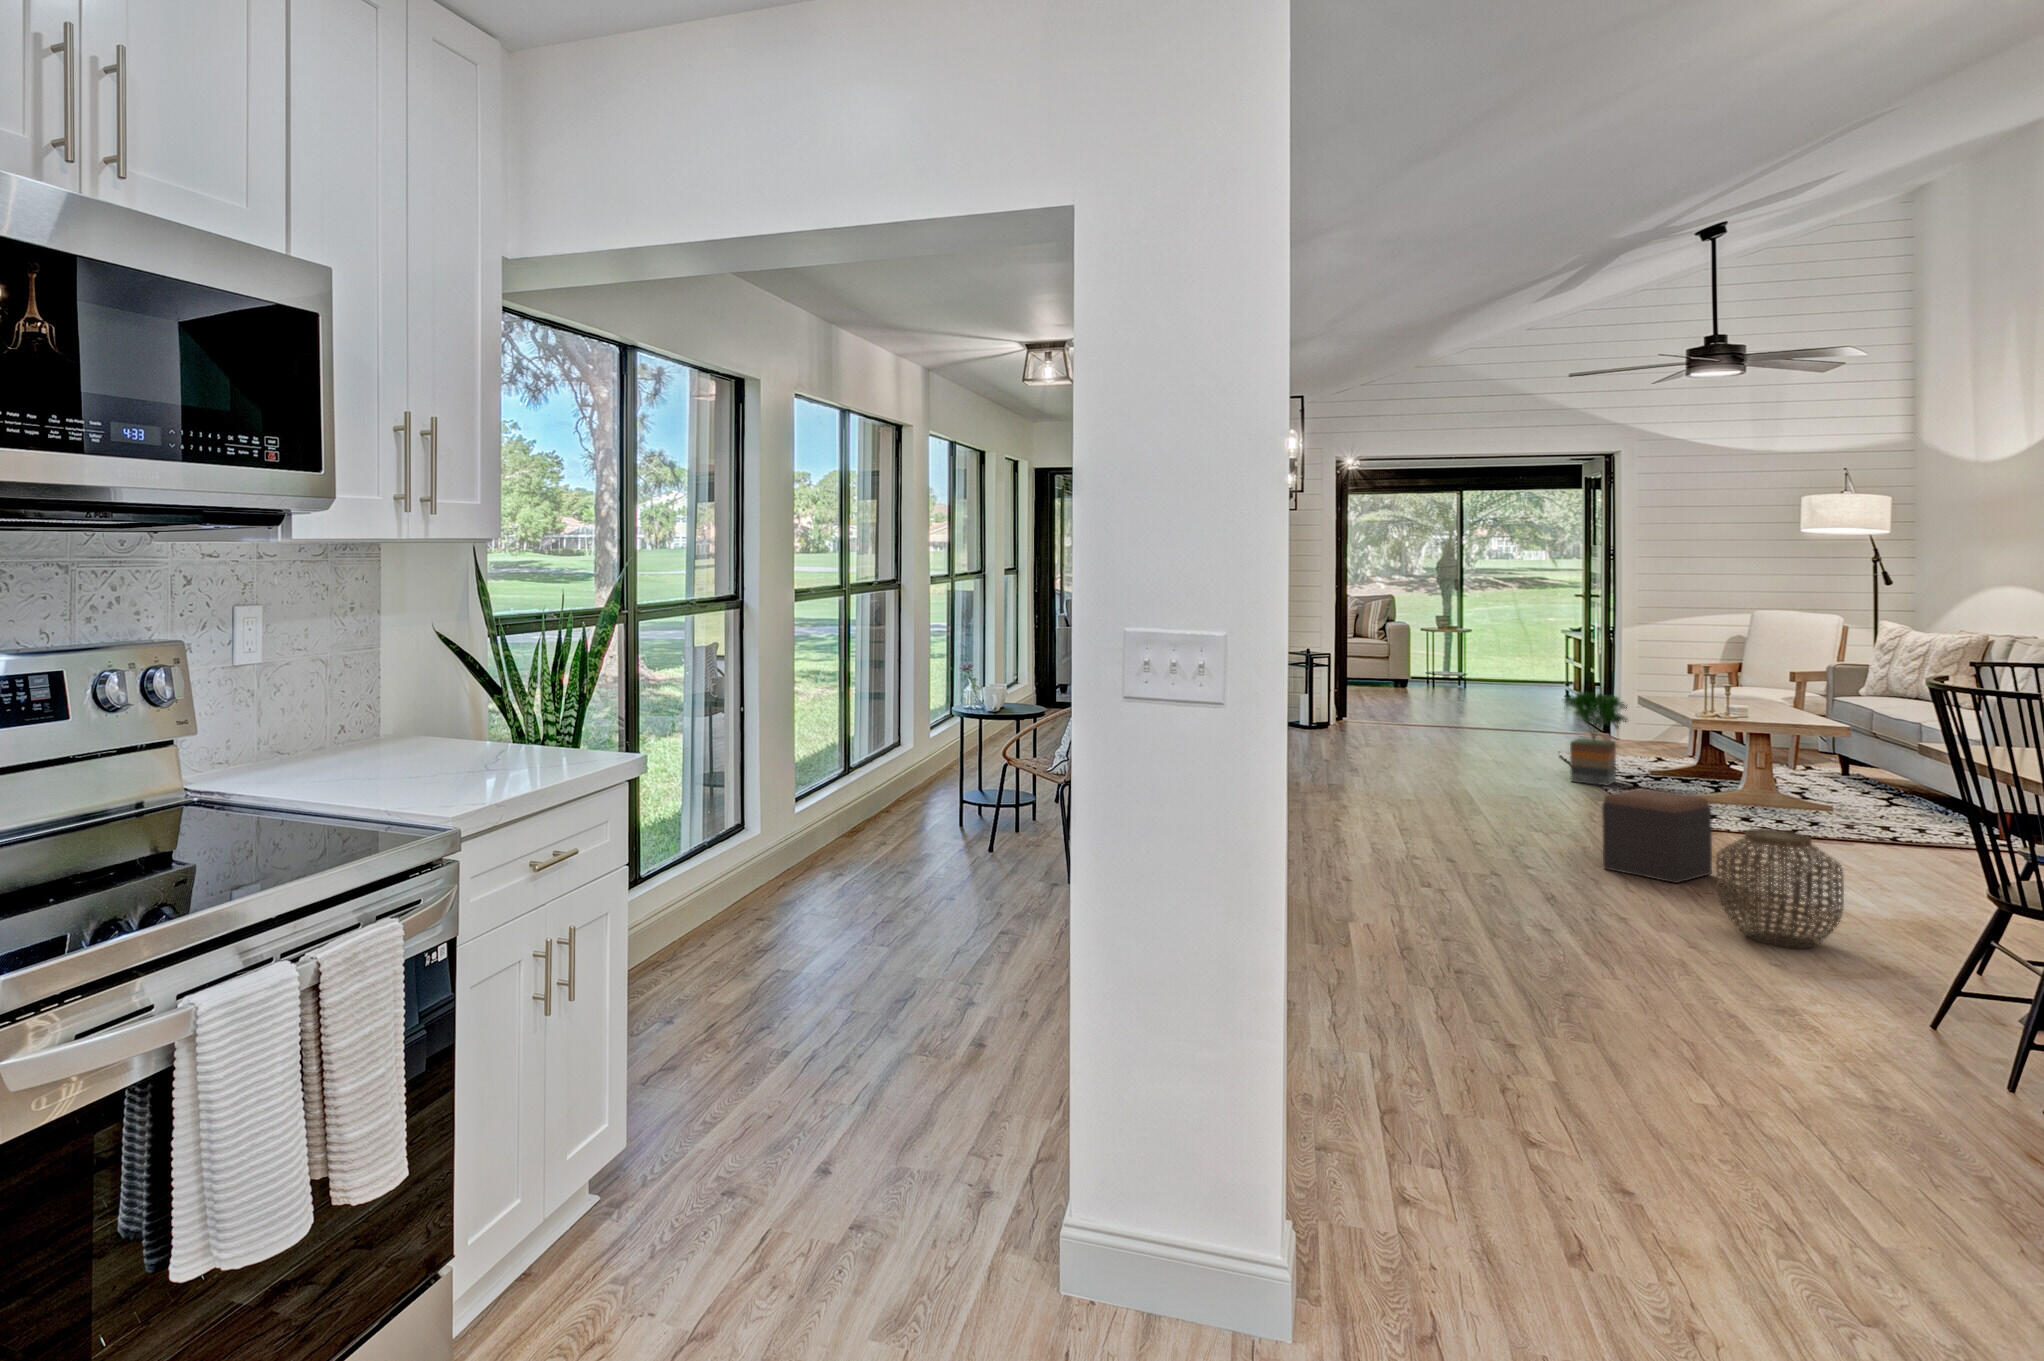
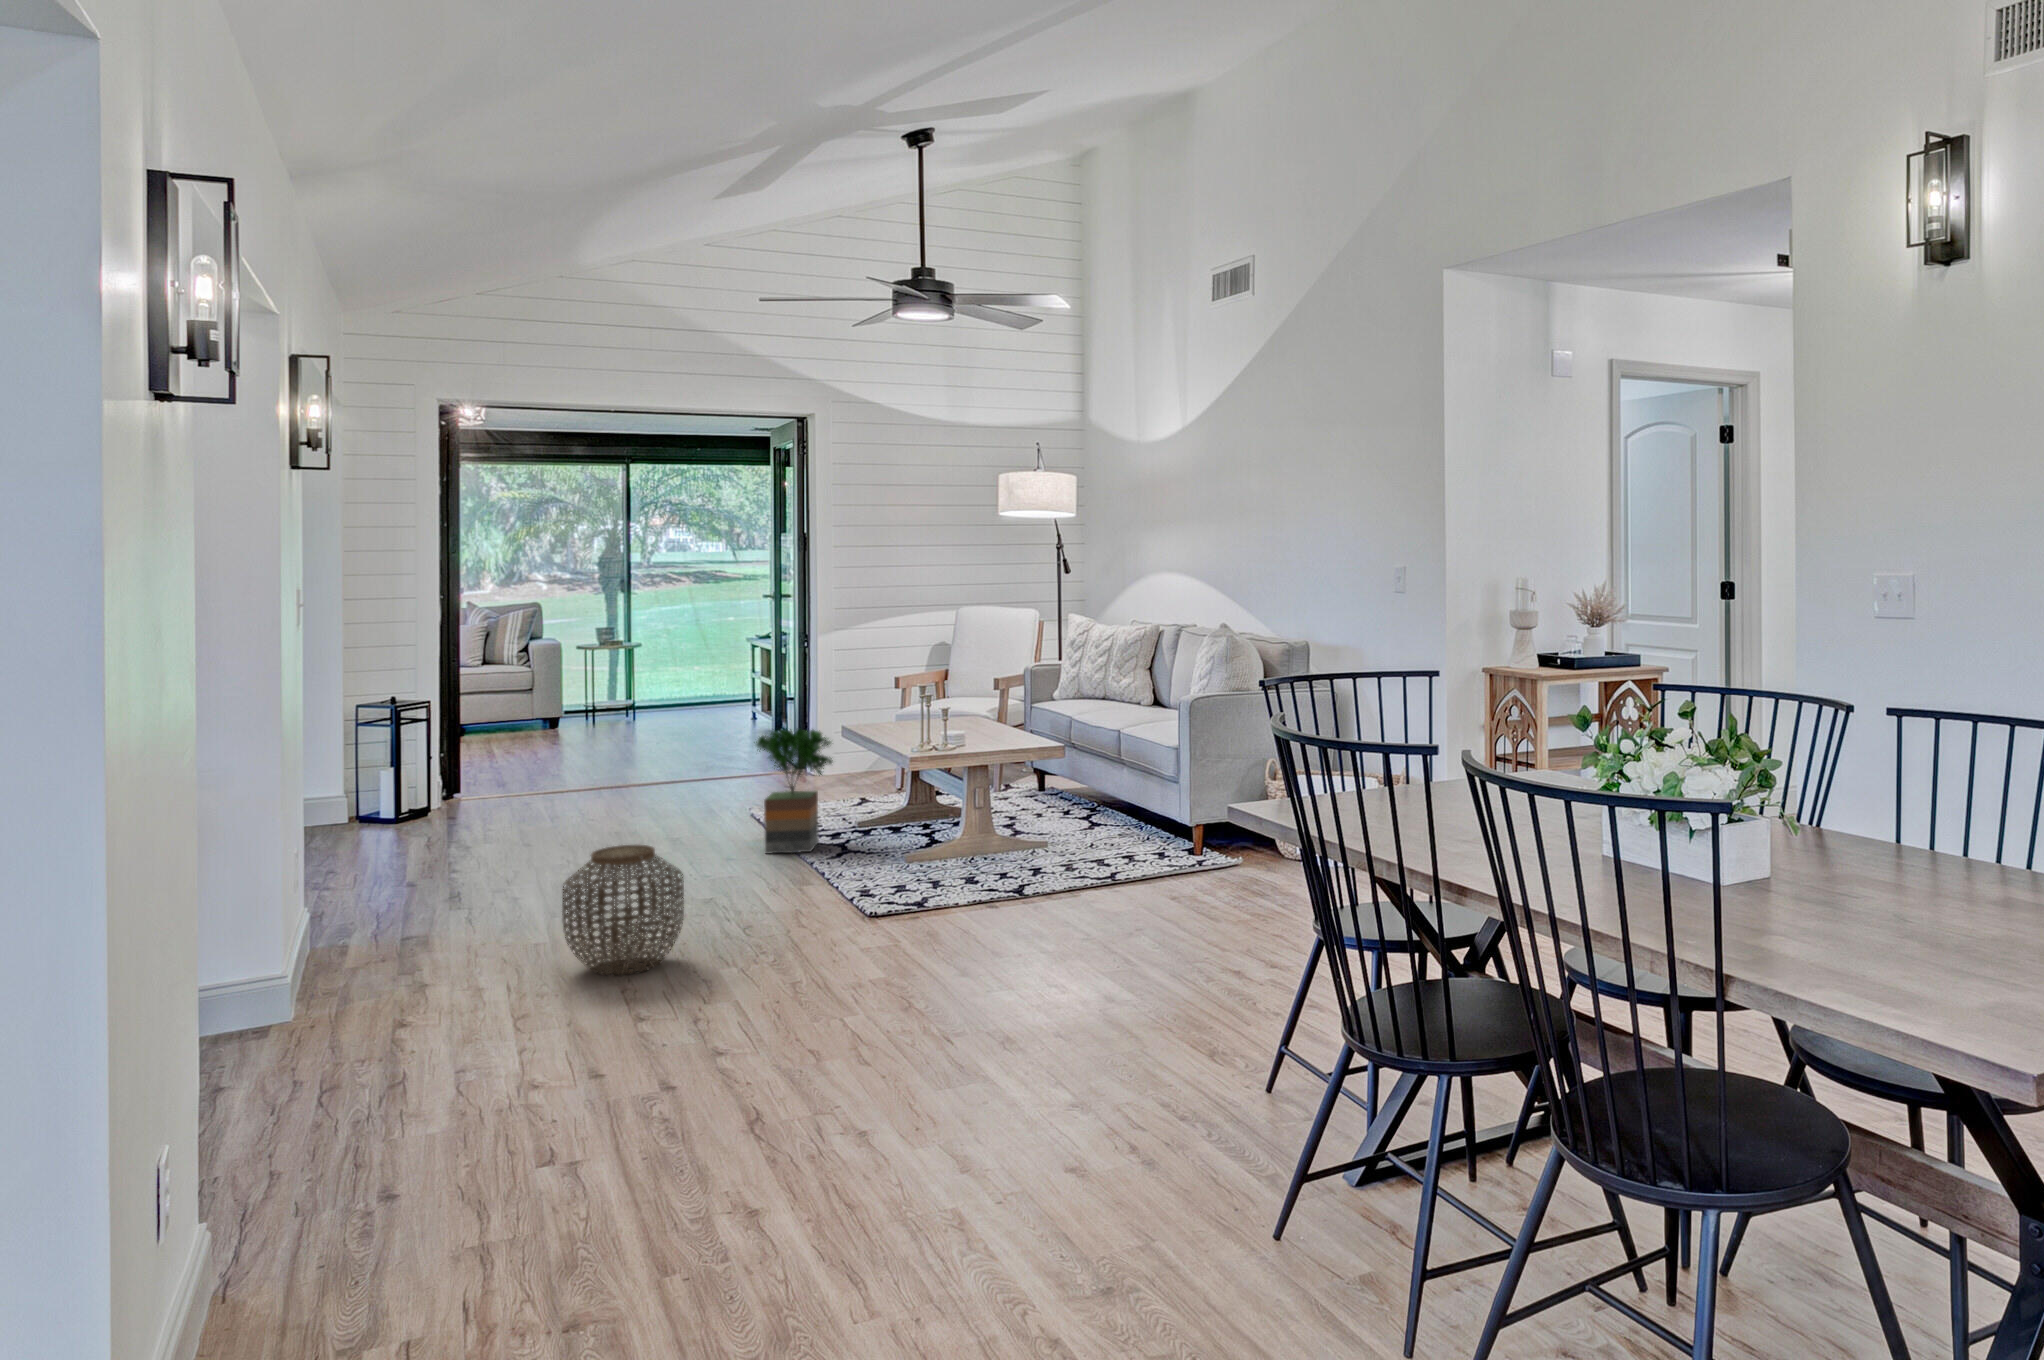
footstool: present [1602,788,1712,883] -> none [816,881,950,1018]
woven basket: present [1716,829,1844,949] -> present [562,845,684,975]

